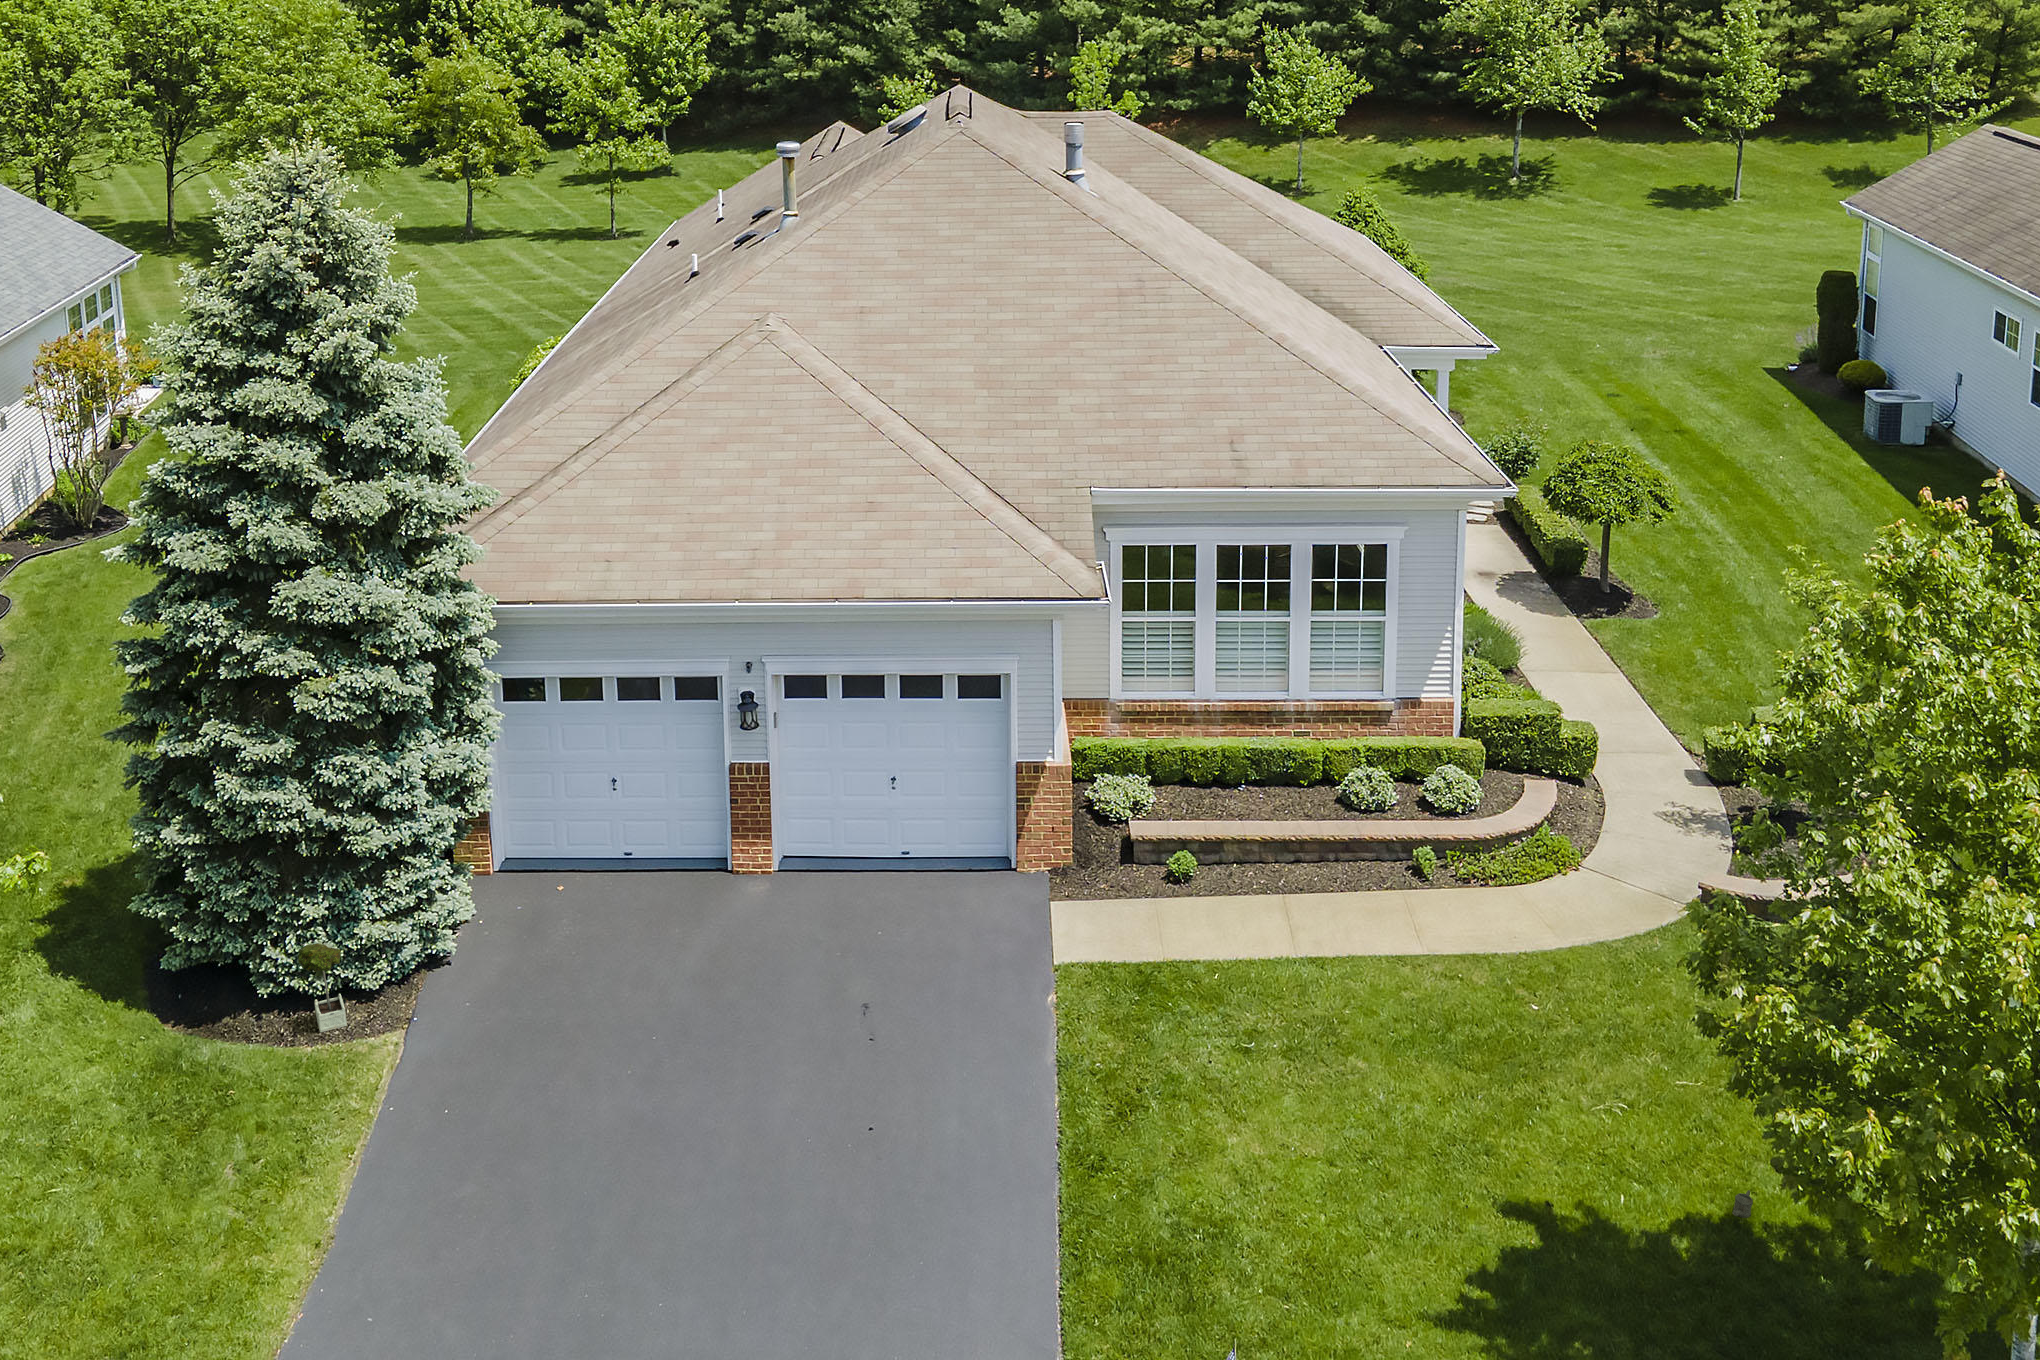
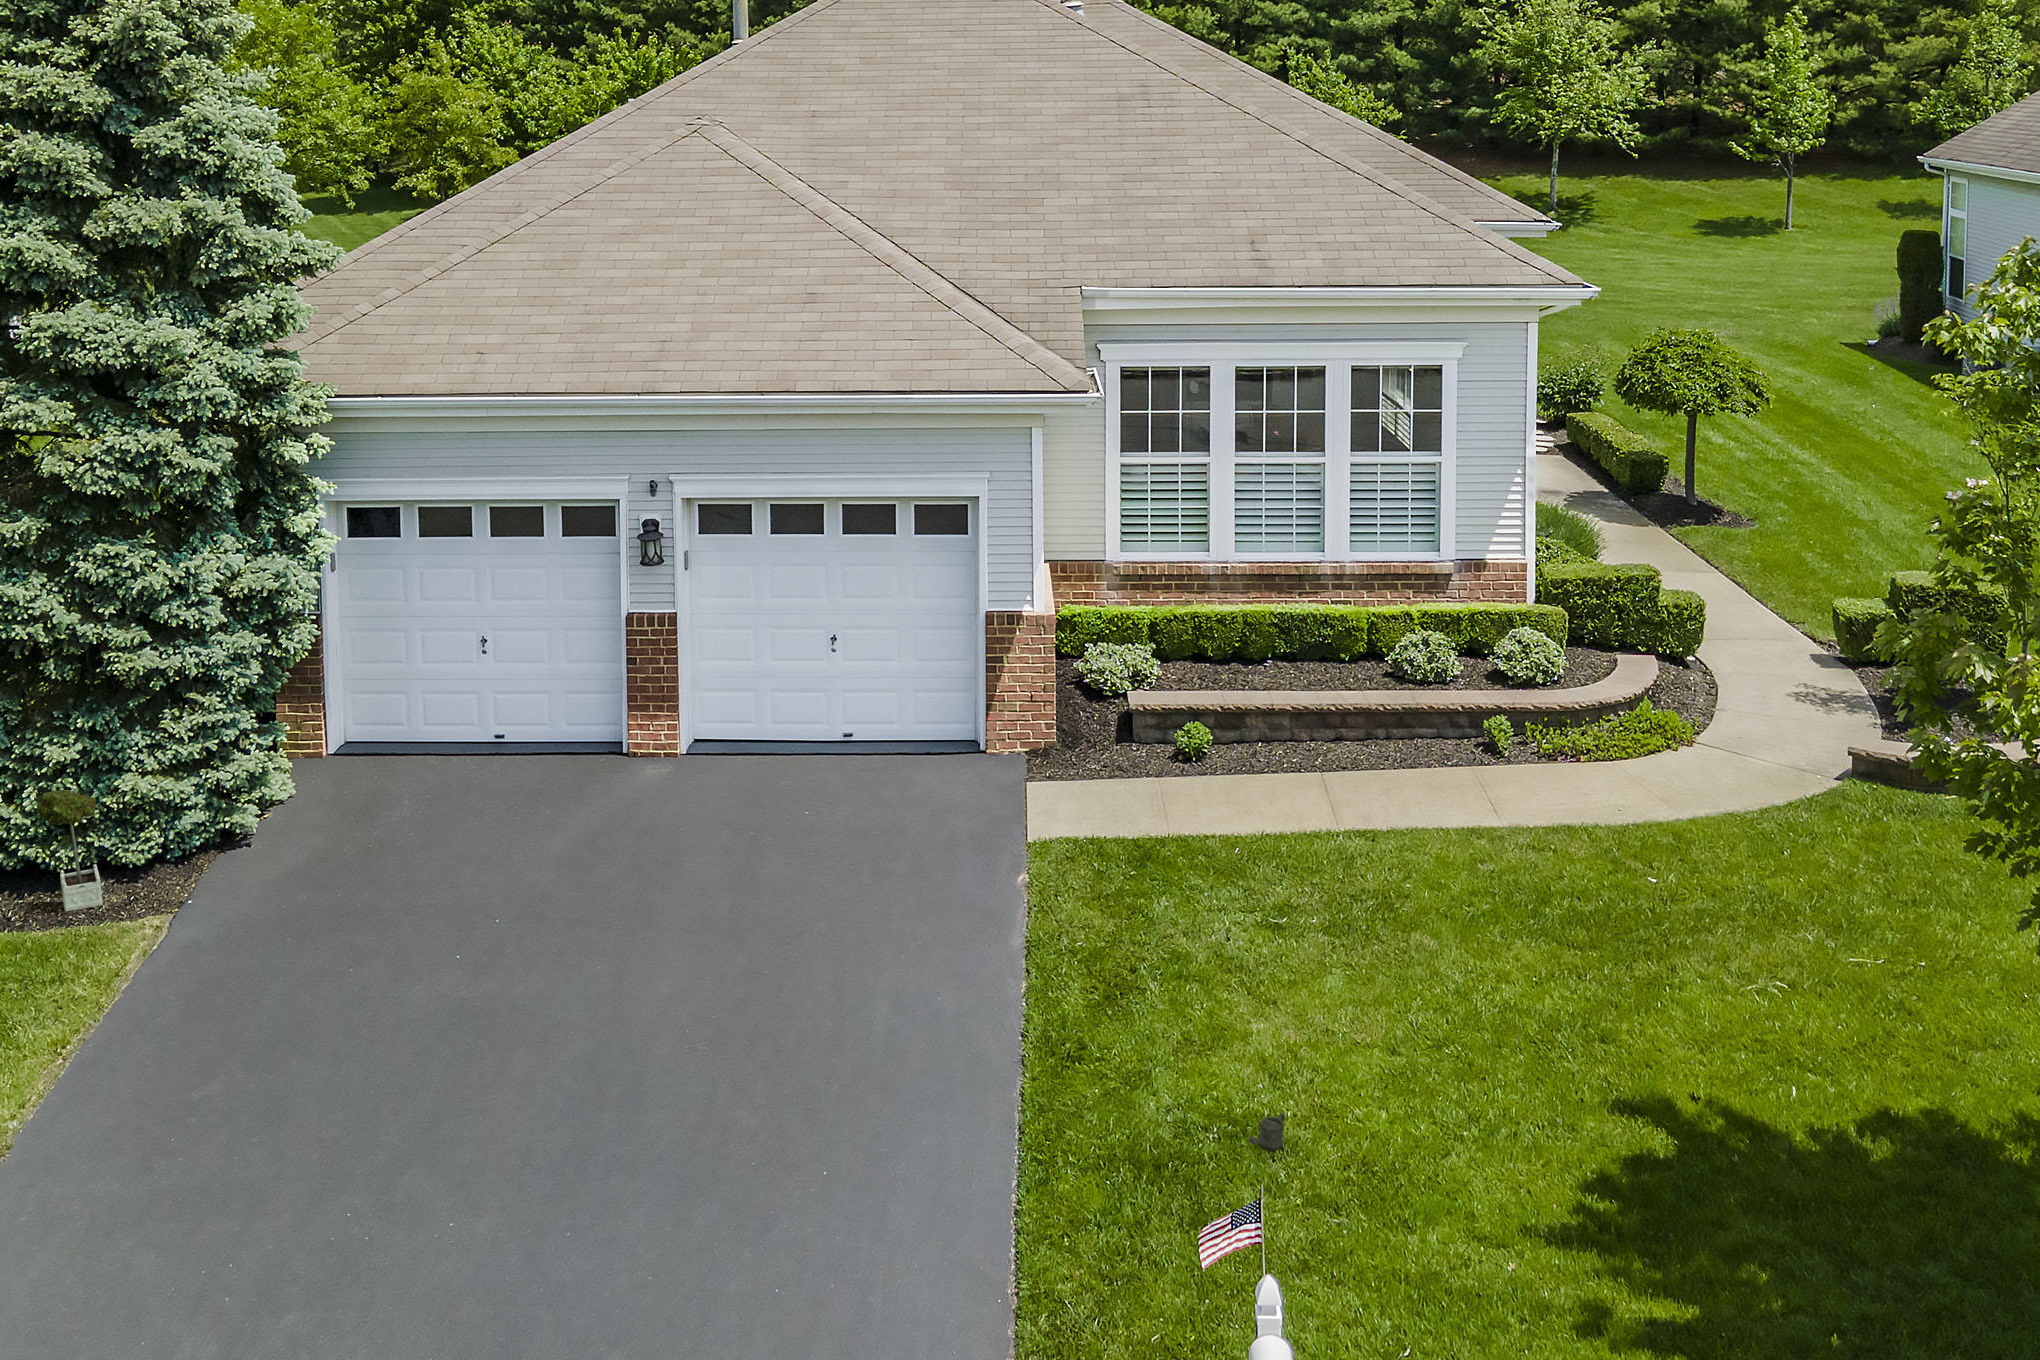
watering can: present [1732,1190,1753,1218] -> present [1249,1113,1285,1150]

